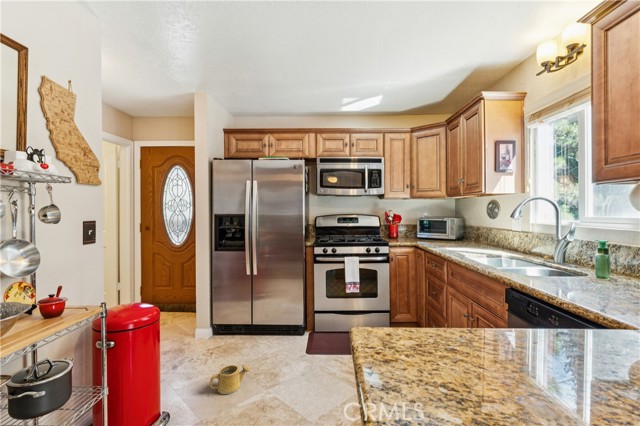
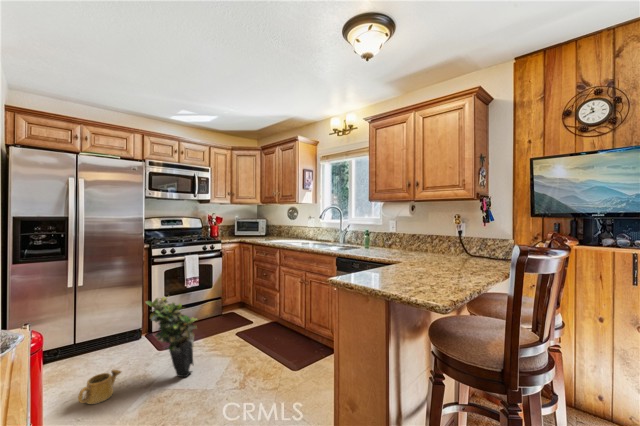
potted plant: none [265,302,316,405] -> present [146,297,197,377]

